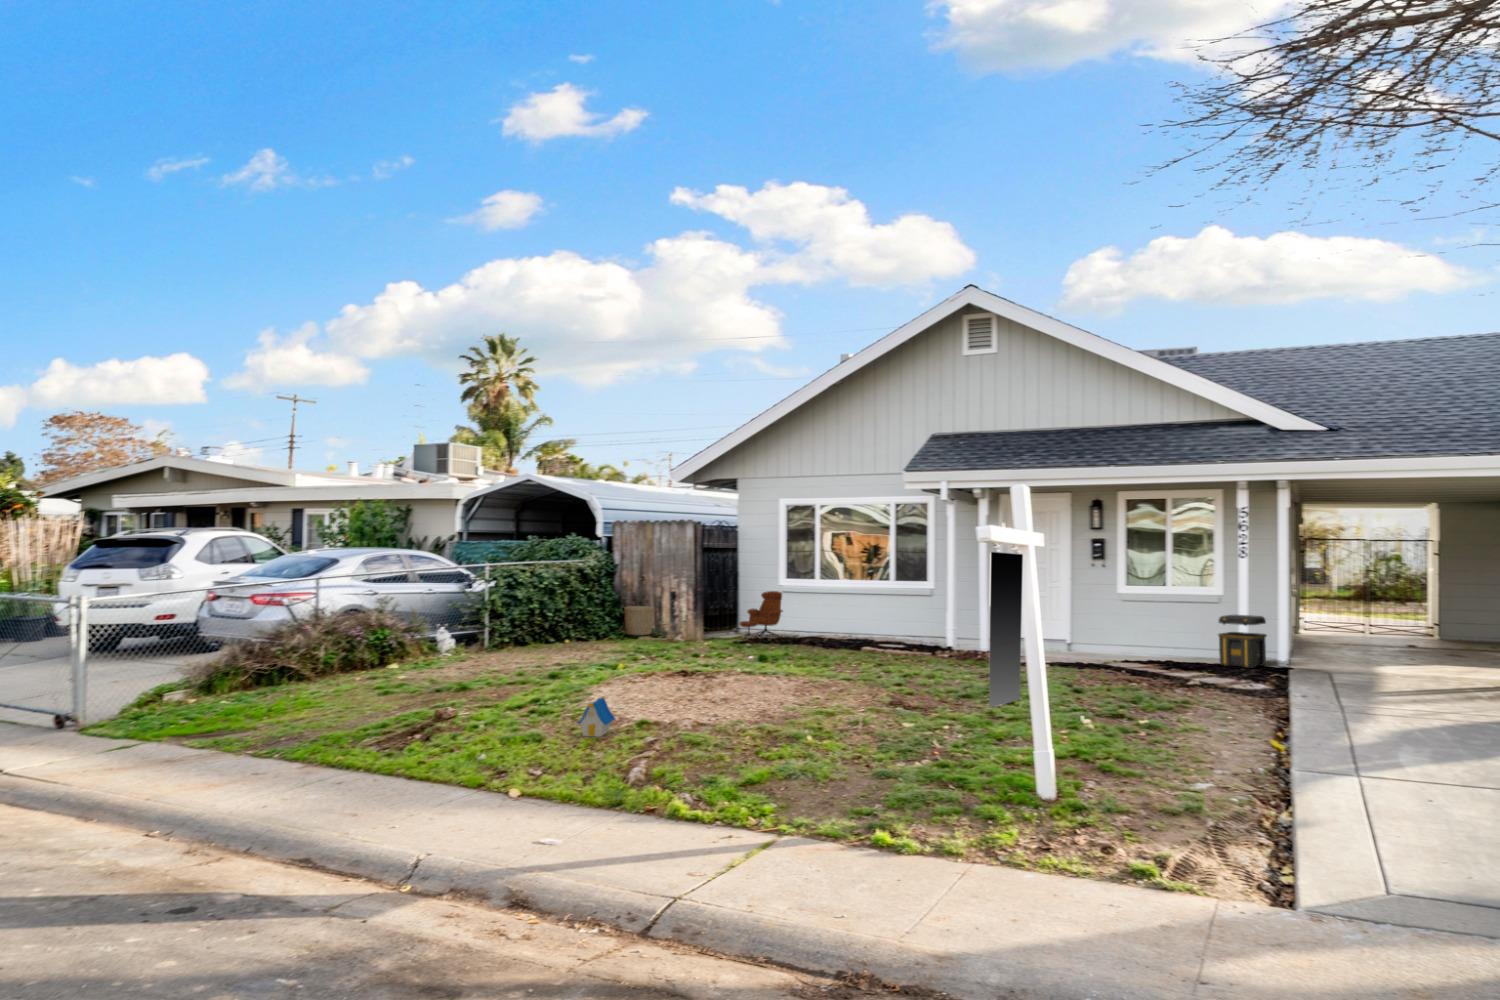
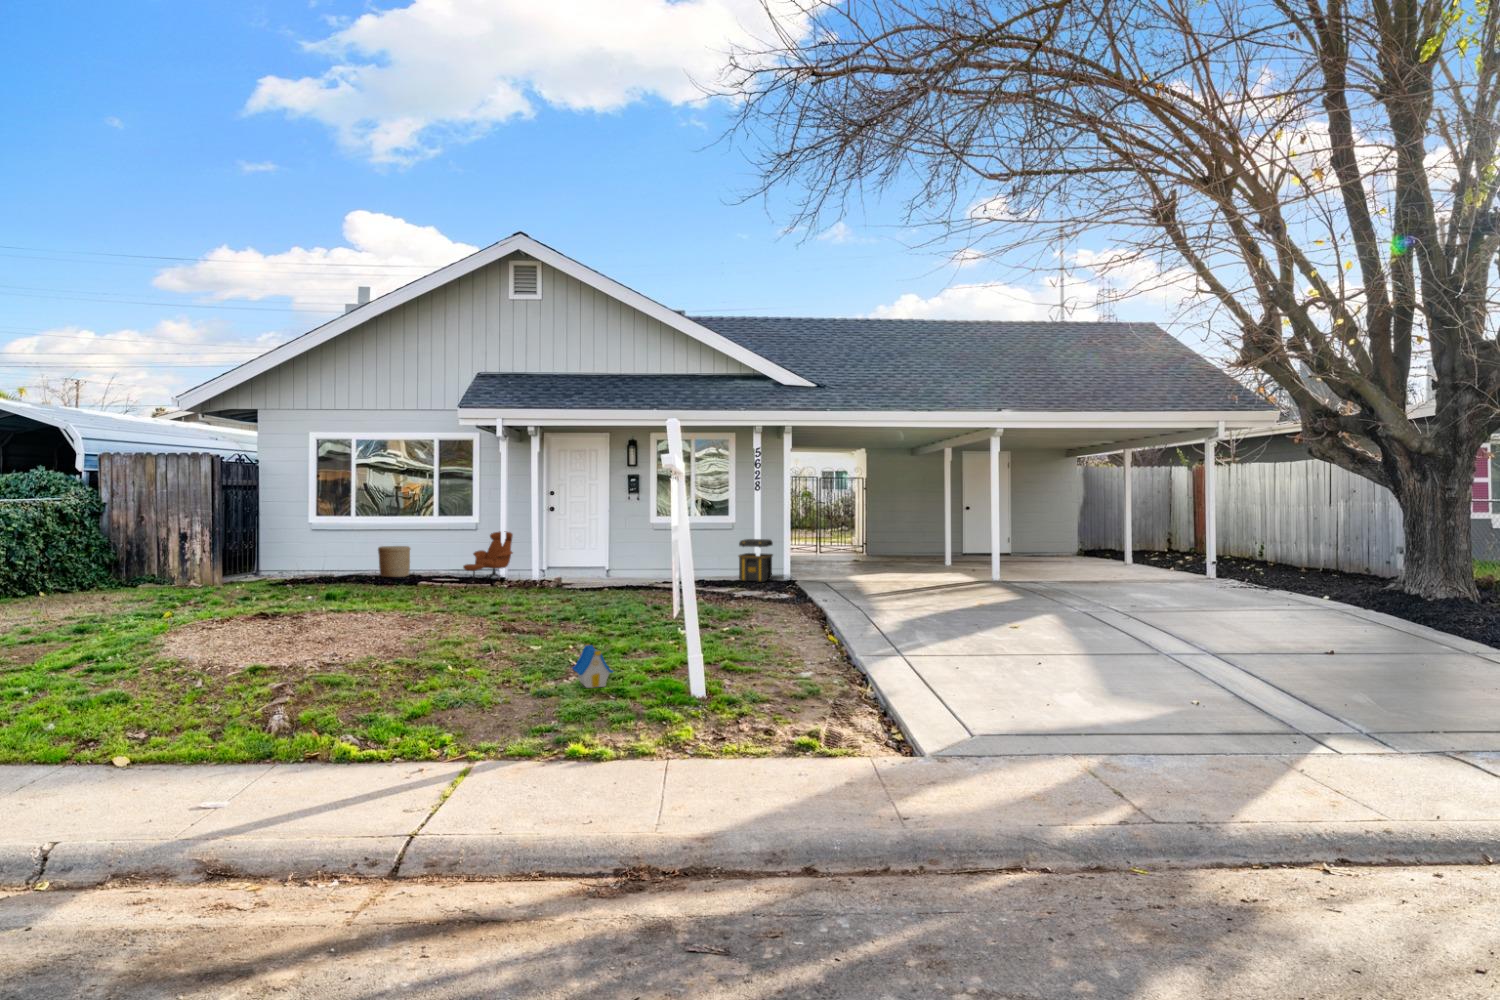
lounge chair: present [740,591,783,638] -> present [463,531,513,582]
woven basket: present [624,606,653,635] -> present [378,546,410,577]
toy house: present [578,697,615,737] -> present [572,644,613,688]

